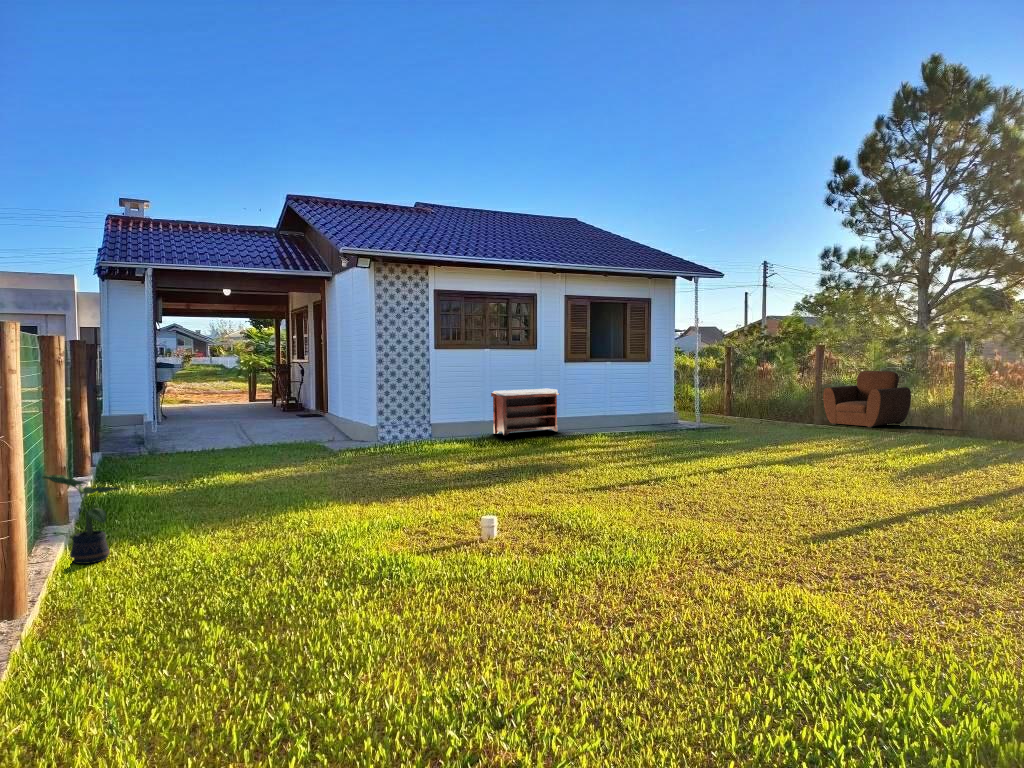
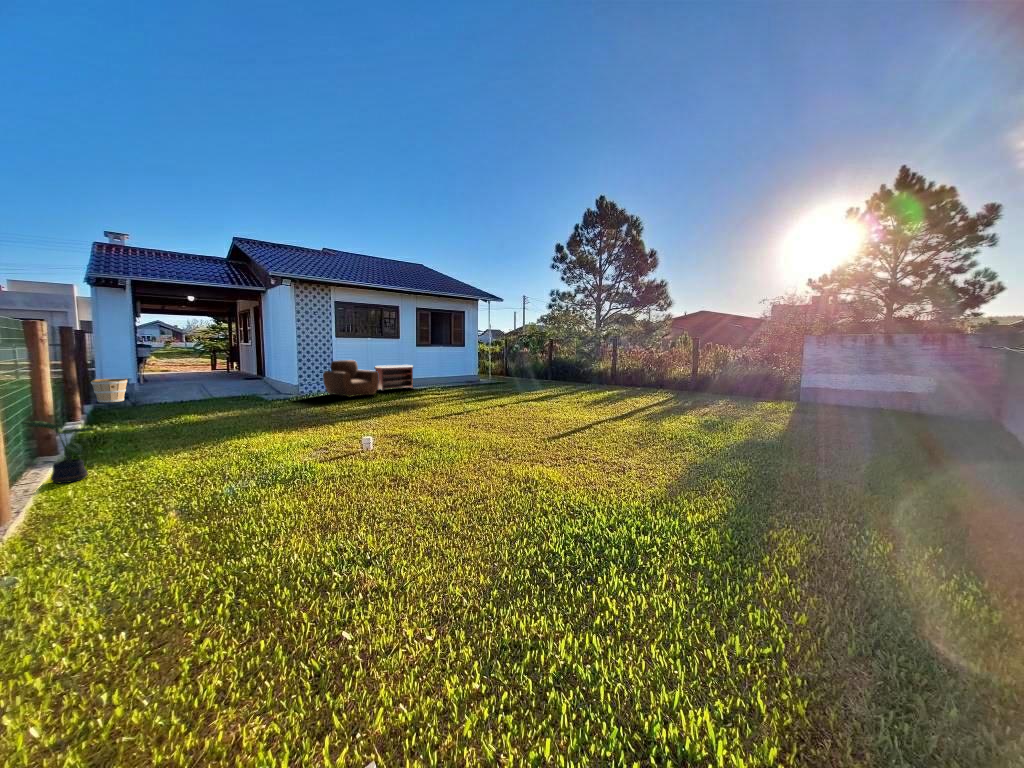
armchair: present [823,371,911,428] -> present [323,360,379,397]
wooden bucket: none [96,412,140,448] -> present [91,379,127,403]

